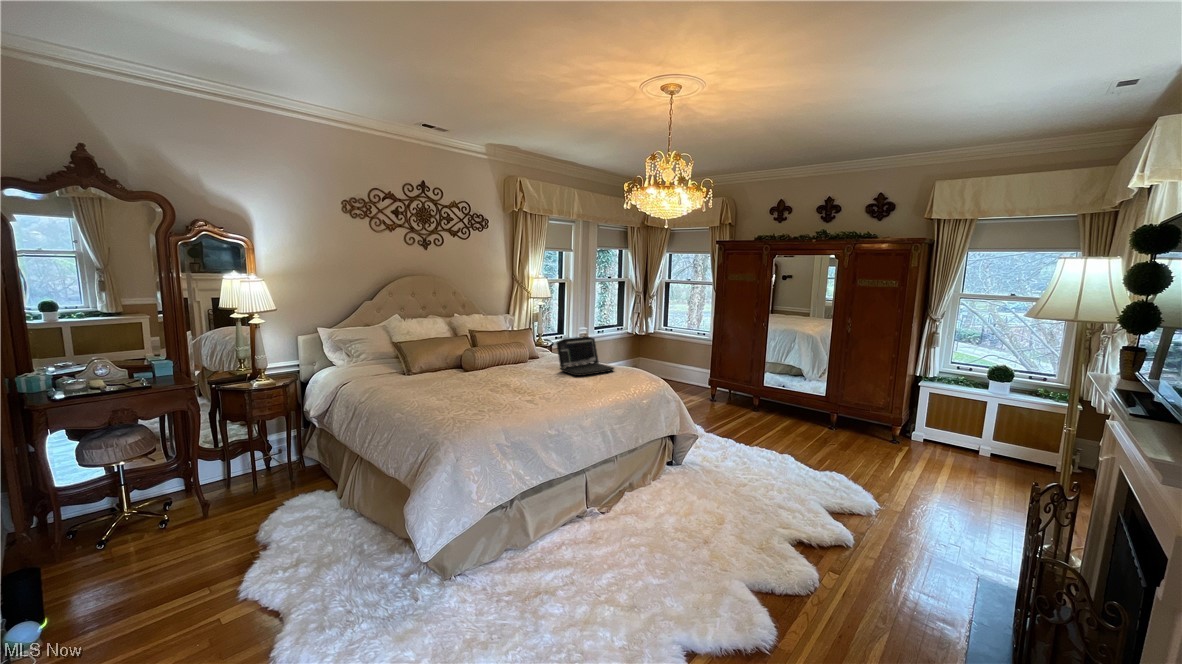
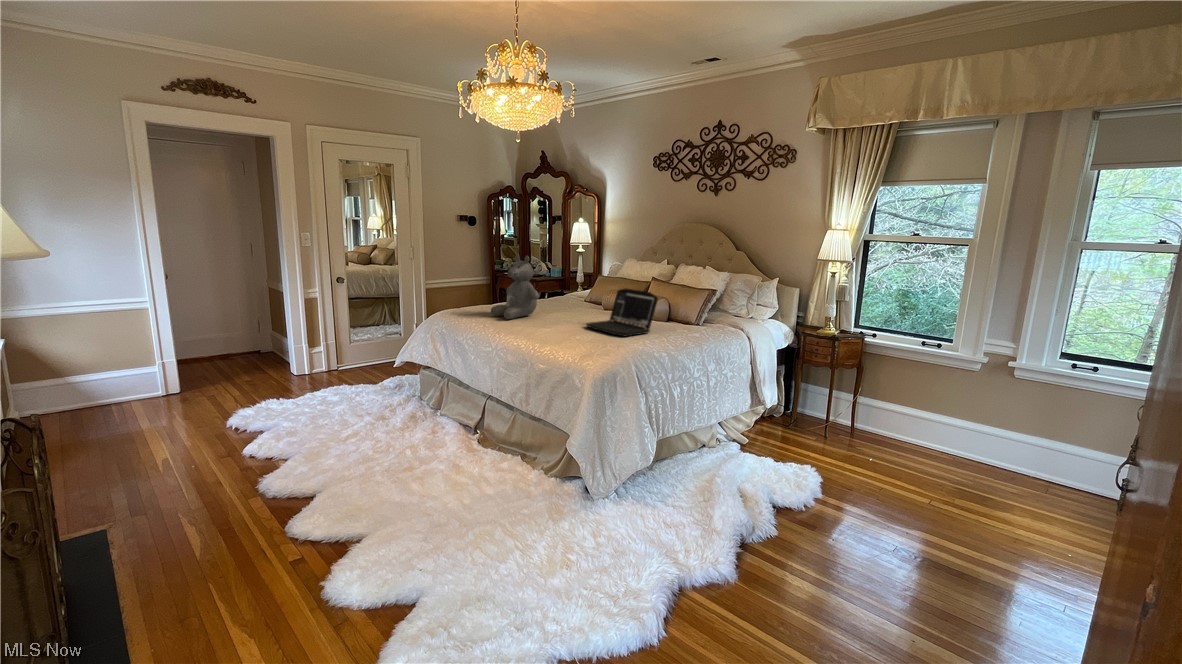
teddy bear: none [486,326,542,400] -> present [491,255,539,319]

